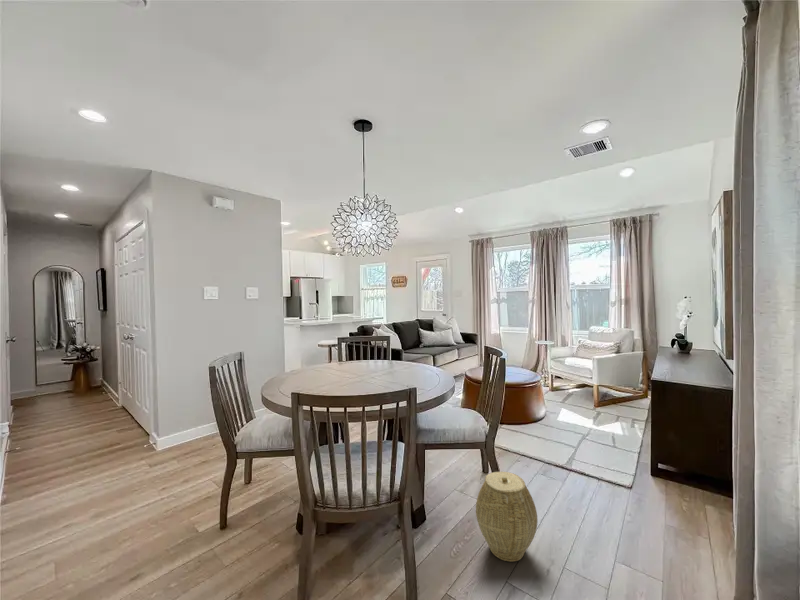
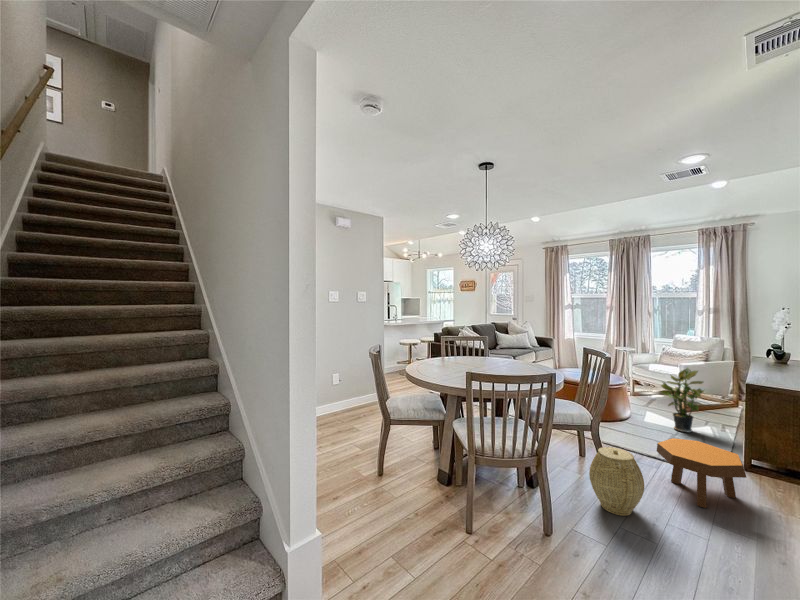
potted plant: none [572,361,614,431] -> present [661,368,704,432]
footstool: none [559,448,652,538] -> present [657,438,746,508]

